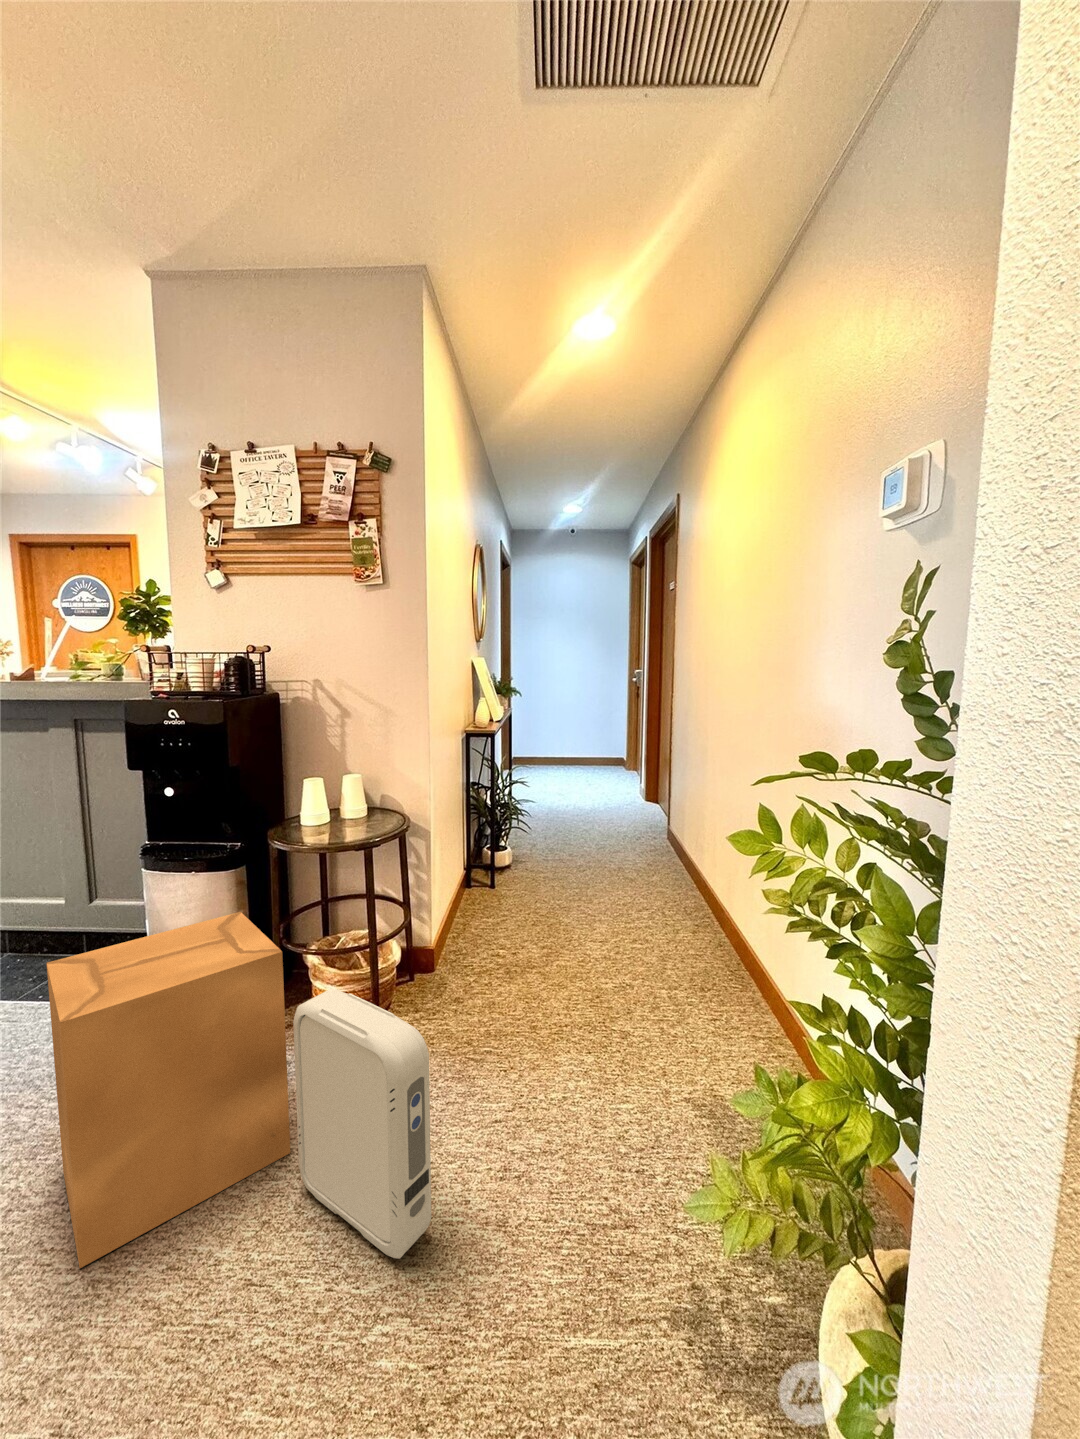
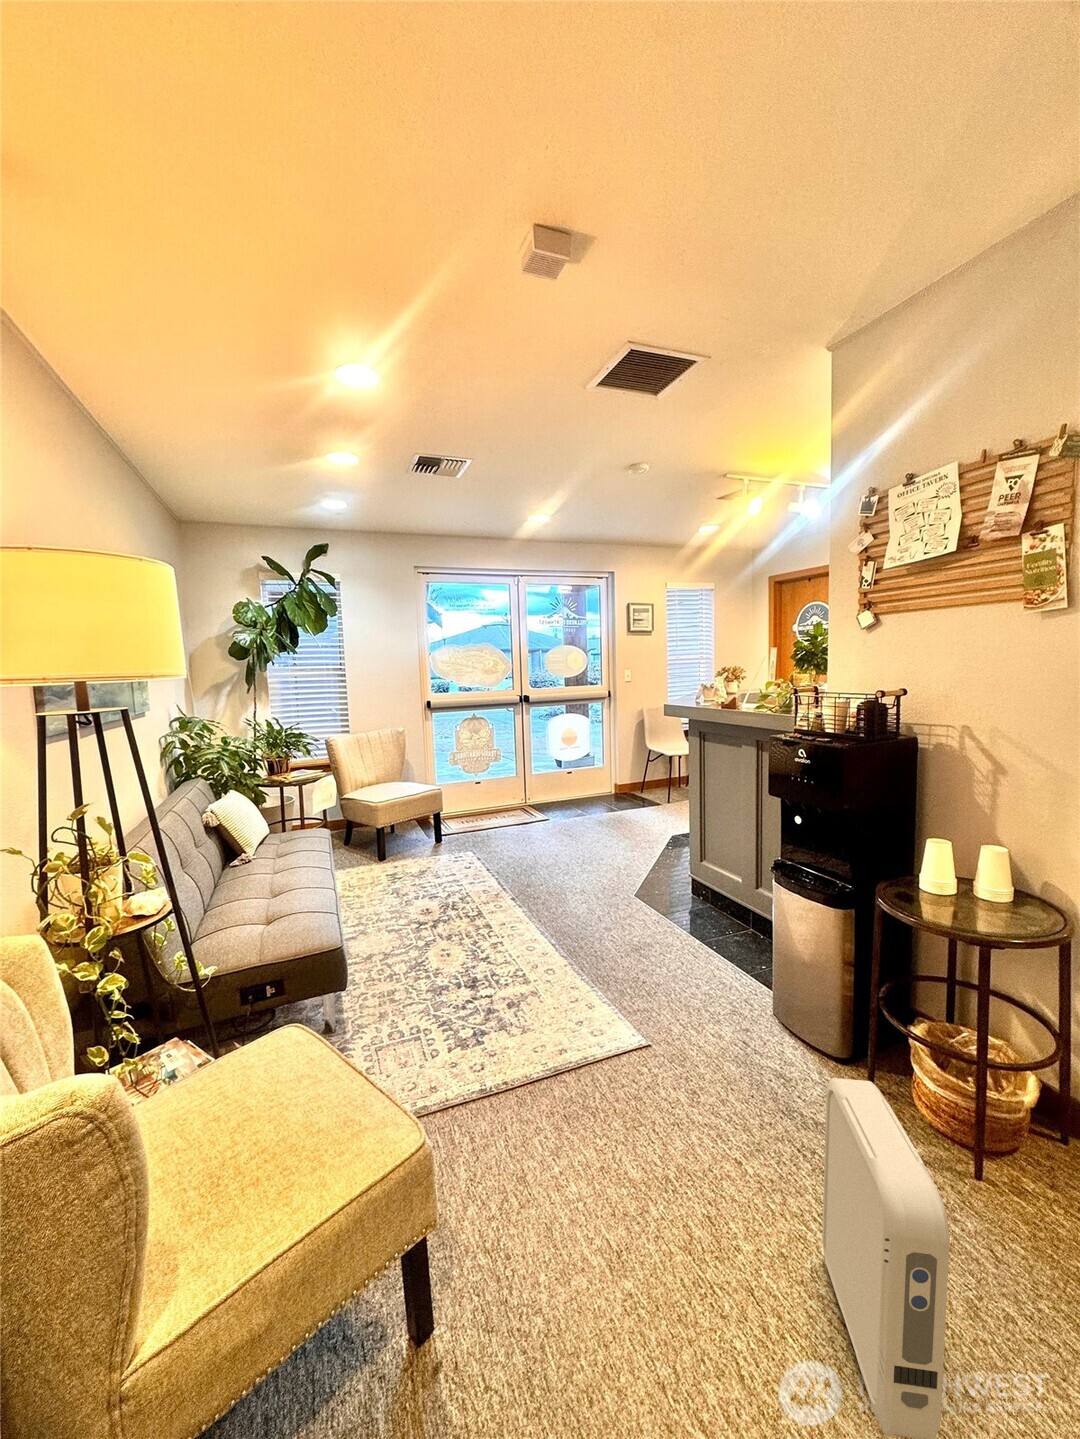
cardboard box: present [47,912,290,1268] -> none [659,933,835,1216]

